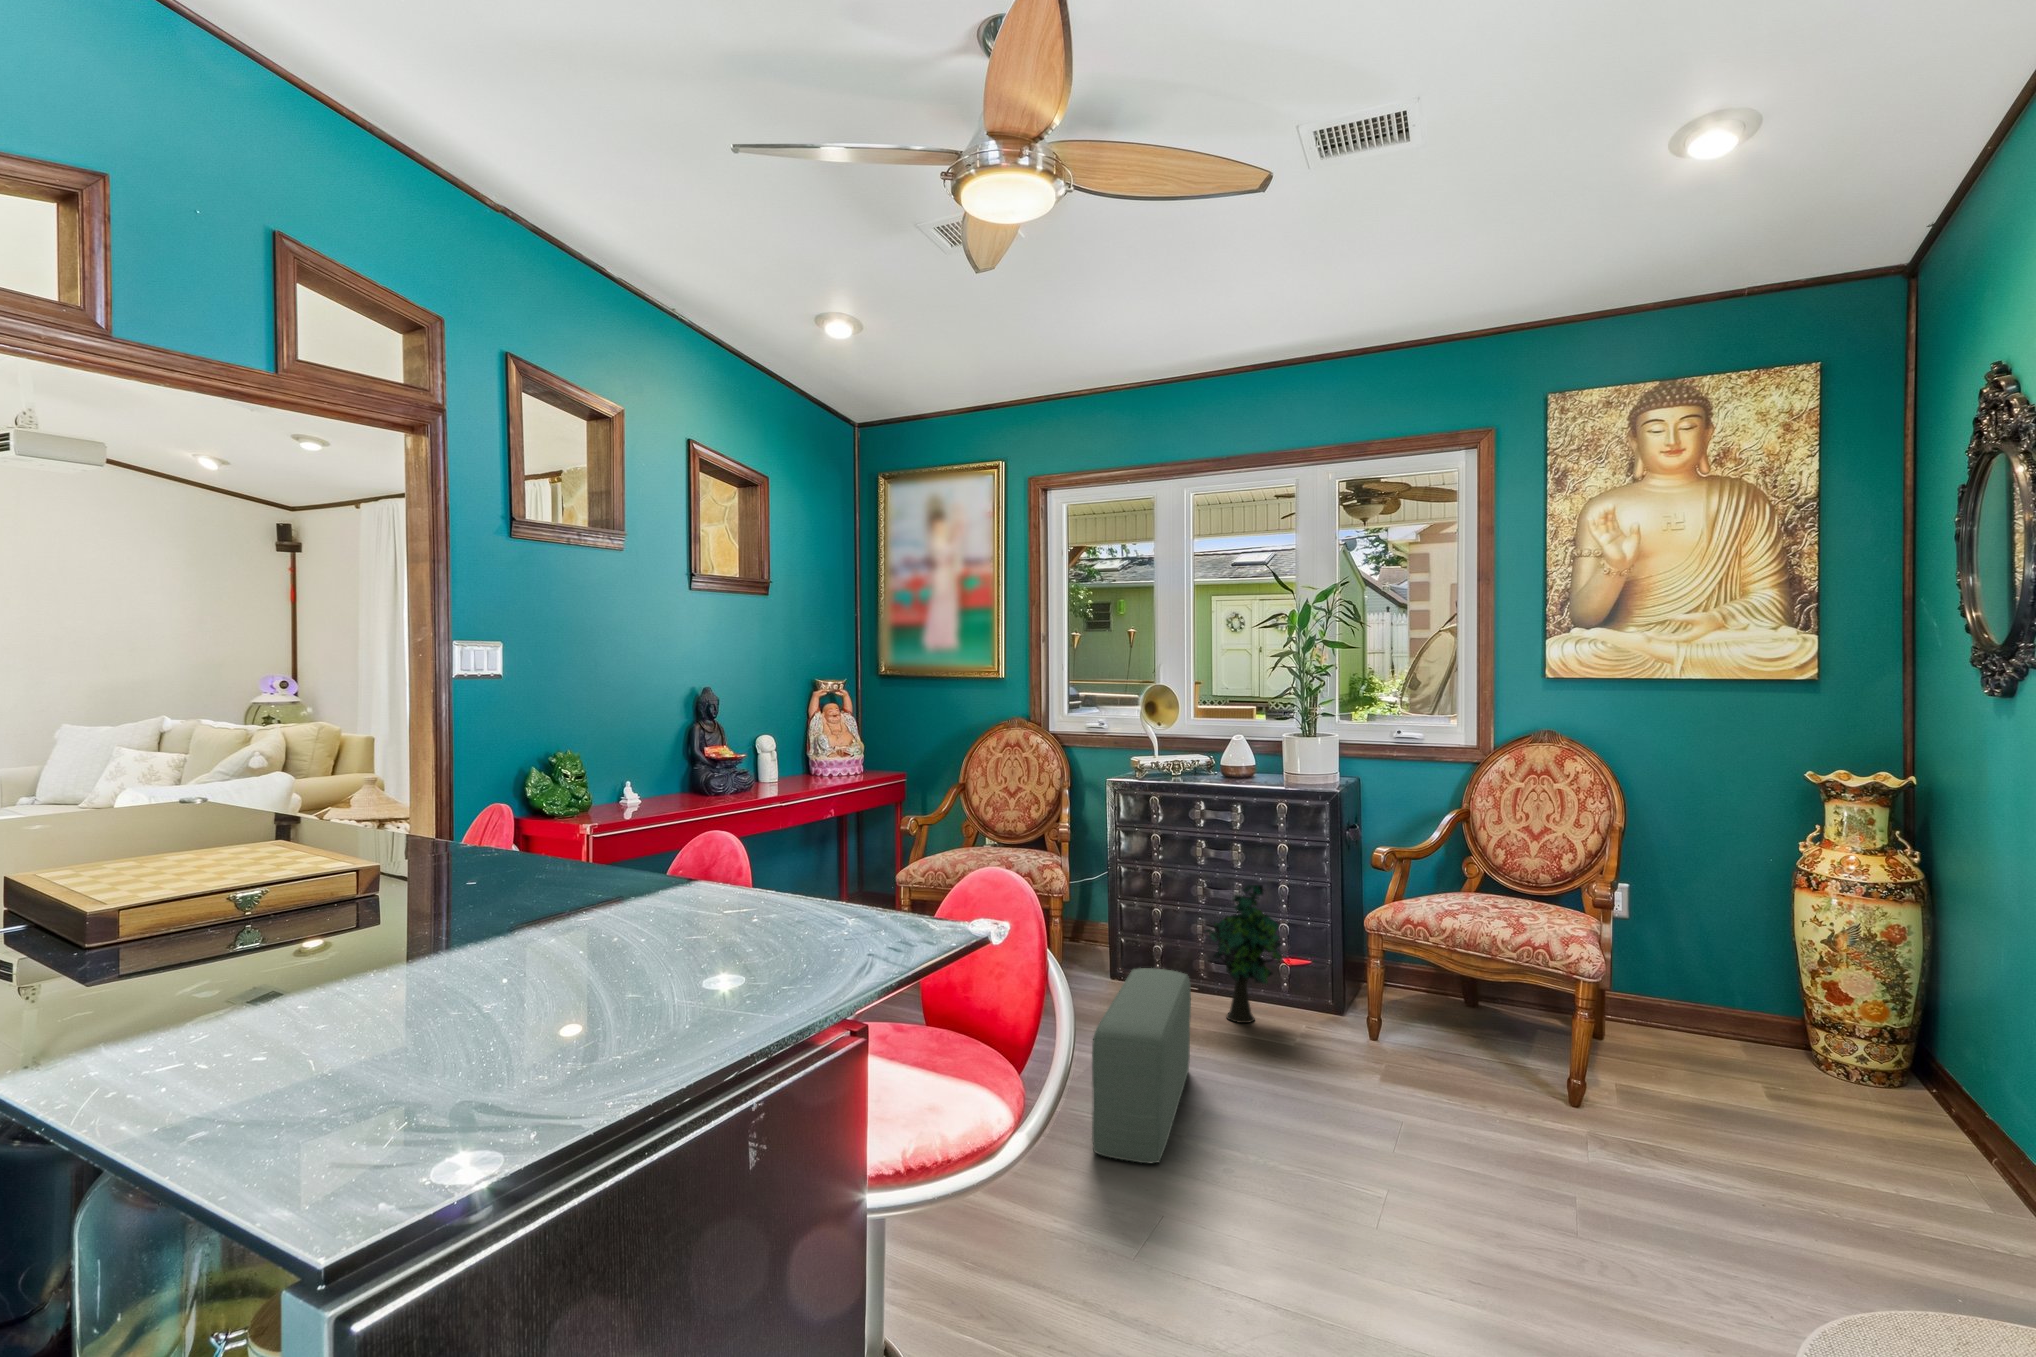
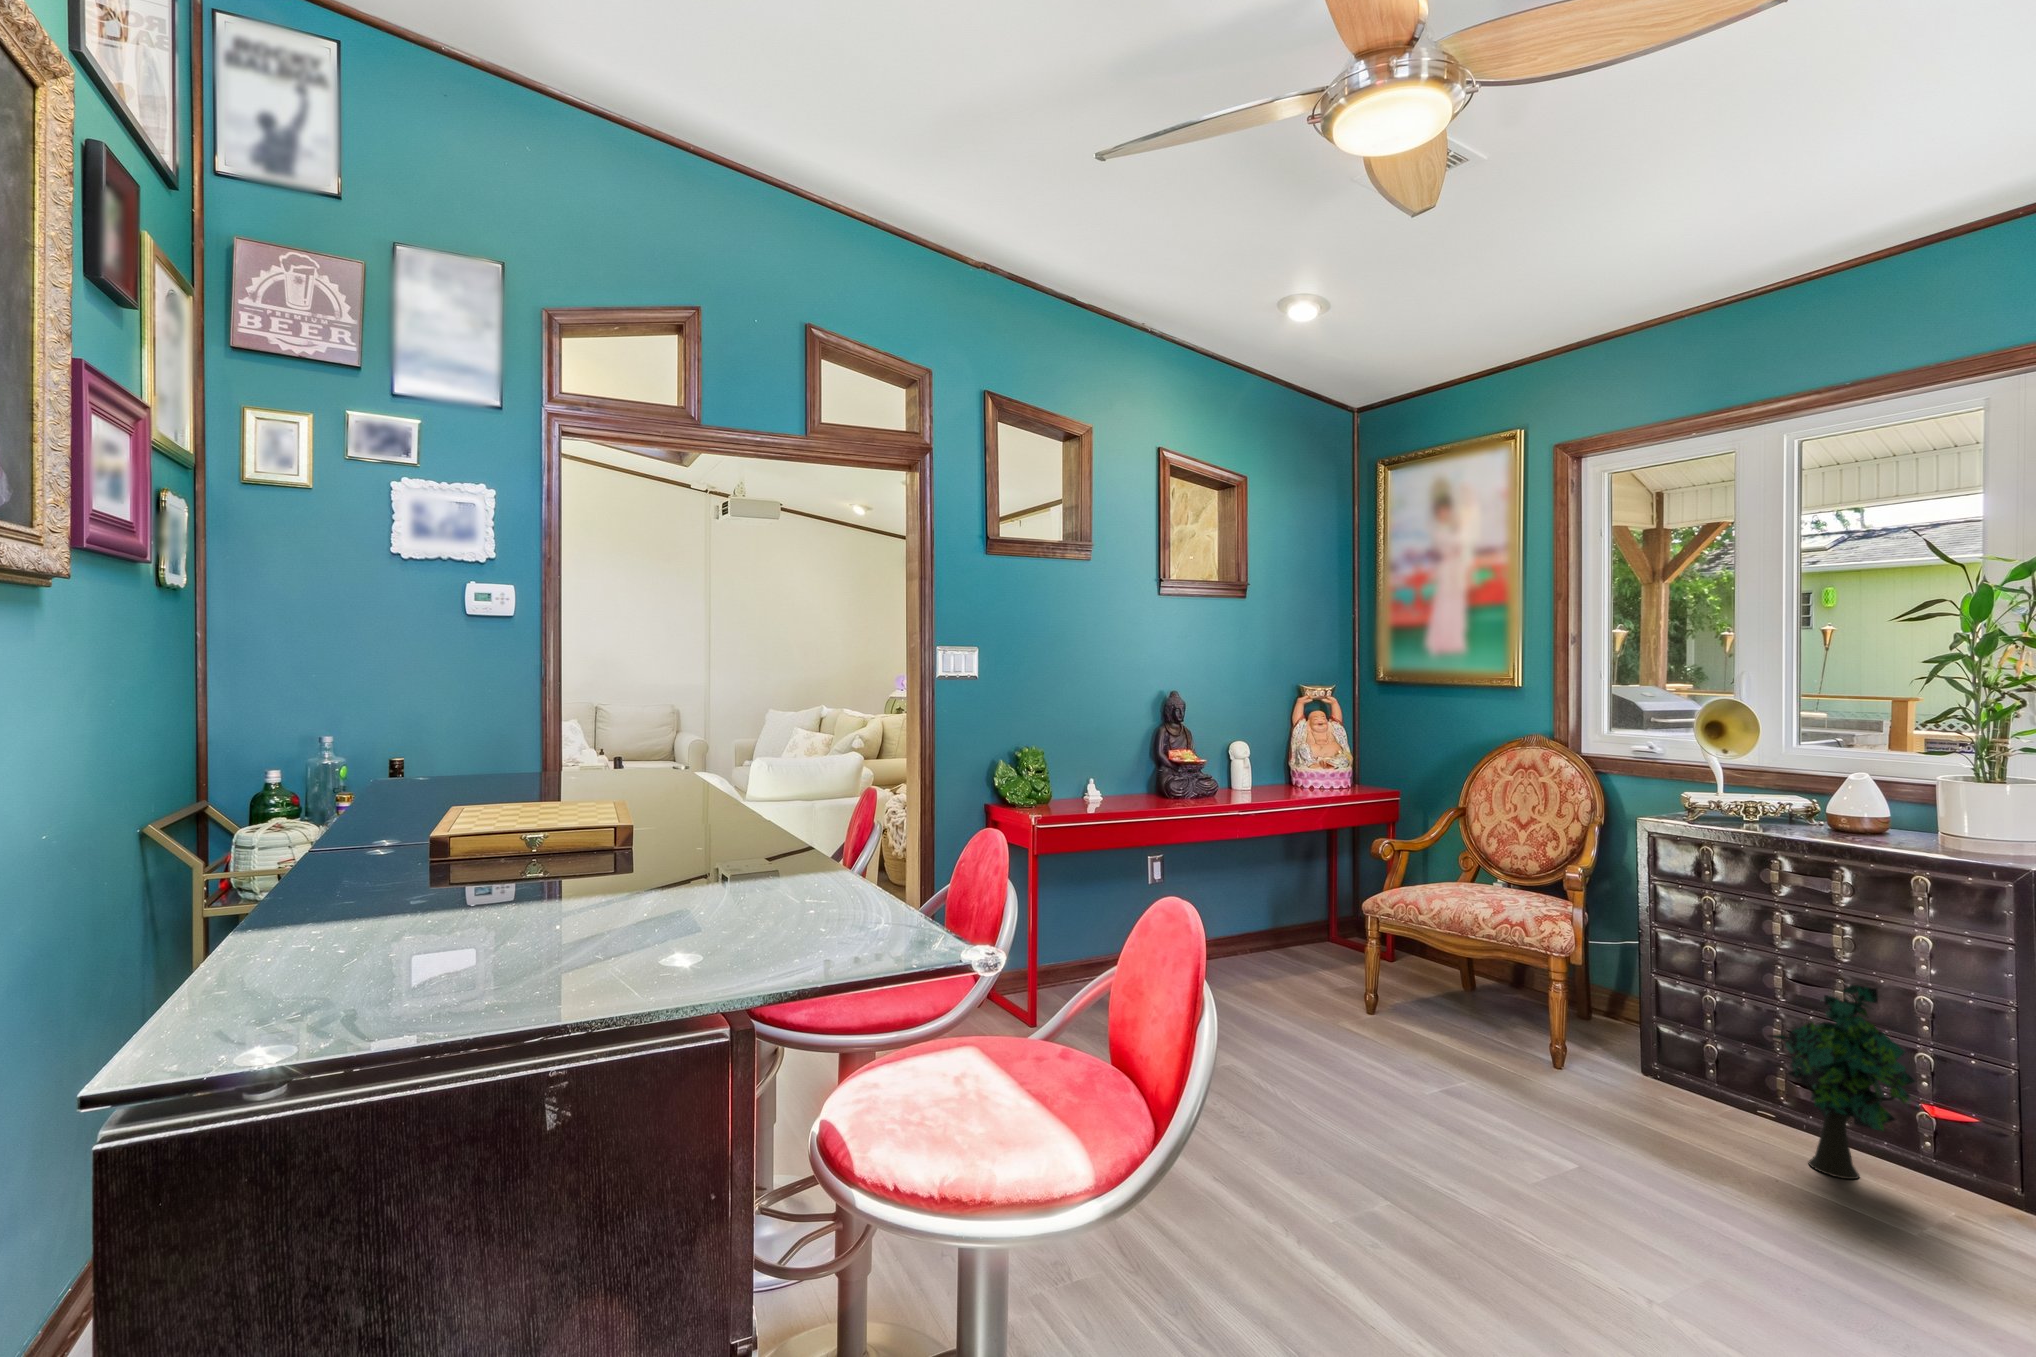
pouf: present [1092,968,1191,1163] -> none [1512,1059,1710,1306]

